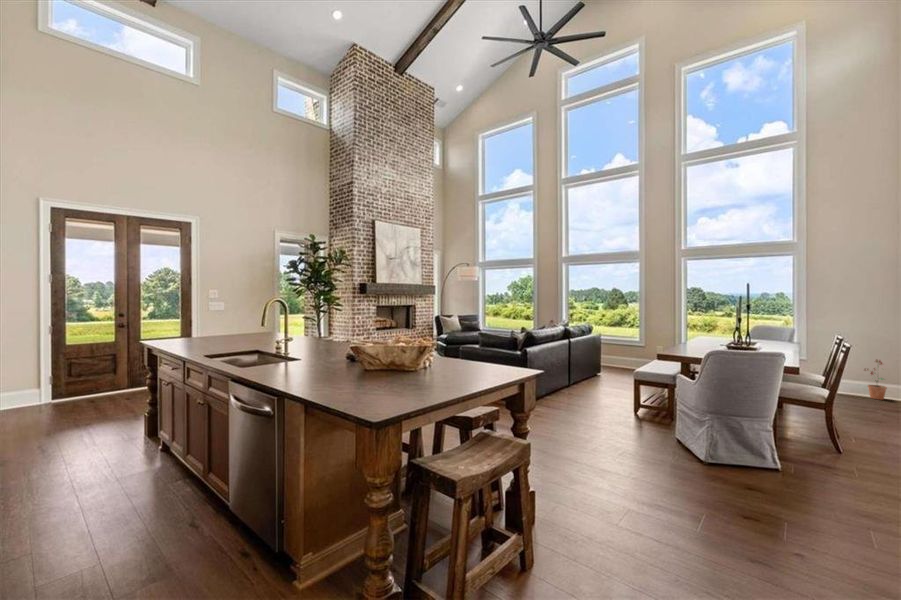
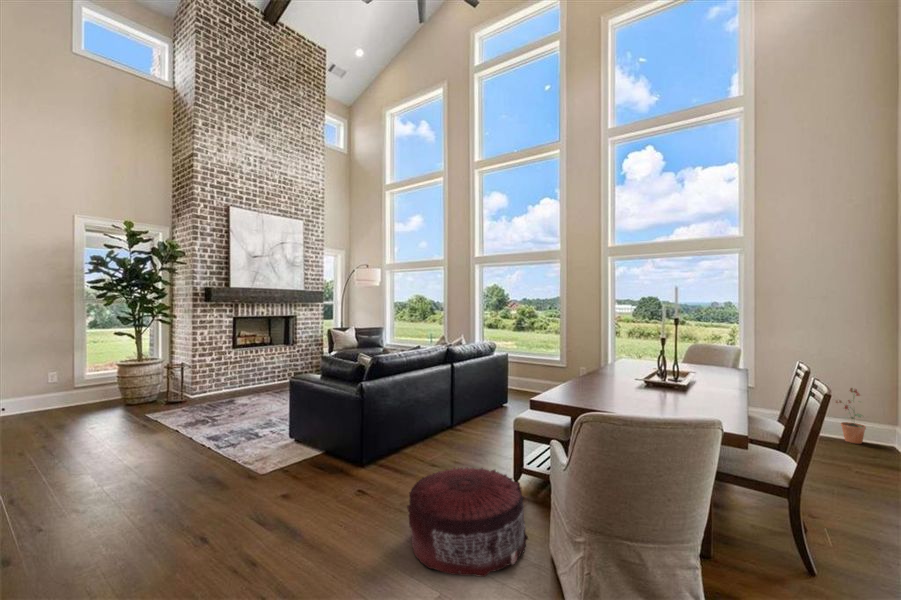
pouf: none [589,397,664,448] -> present [407,468,528,577]

